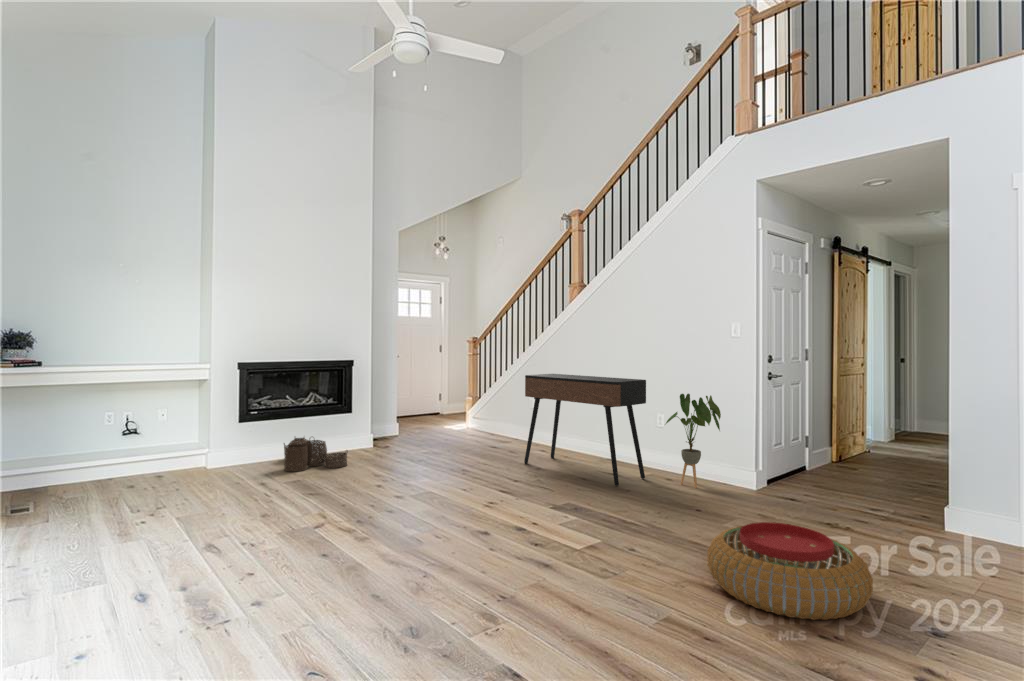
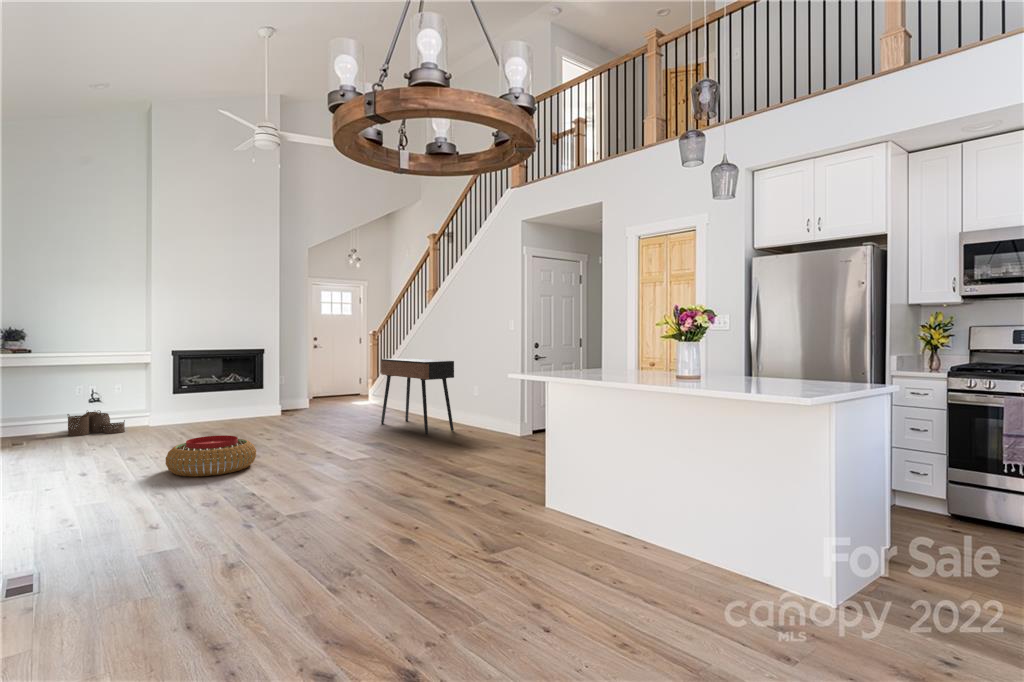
house plant: present [666,394,721,488] -> none [462,370,502,435]
woven basket: present [284,437,347,471] -> present [67,410,125,436]
pouf: present [707,522,873,620] -> present [165,435,256,476]

